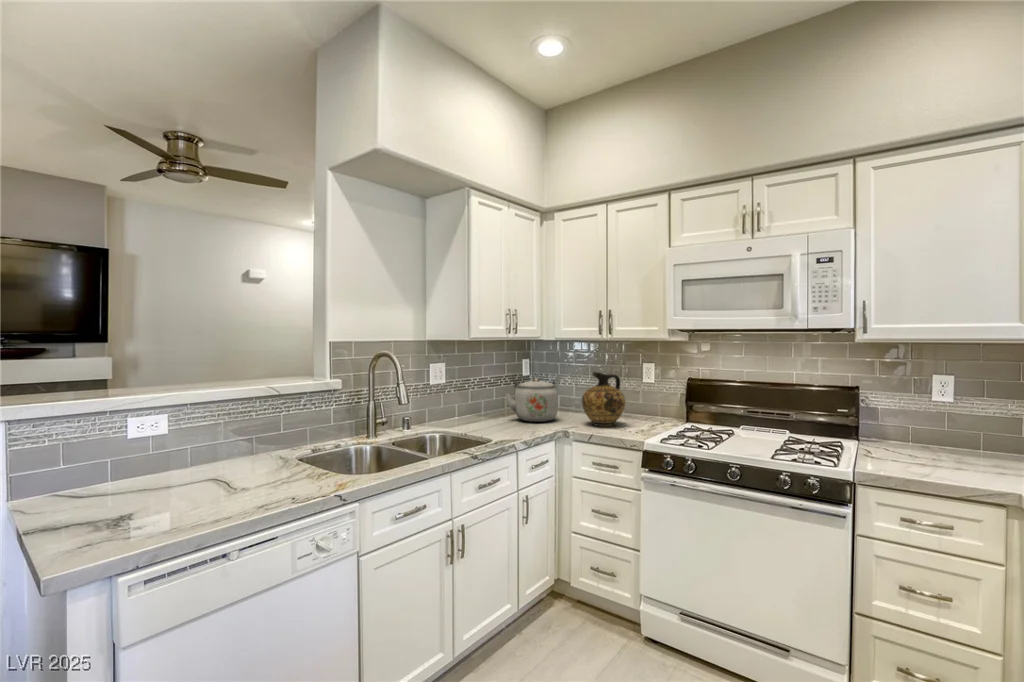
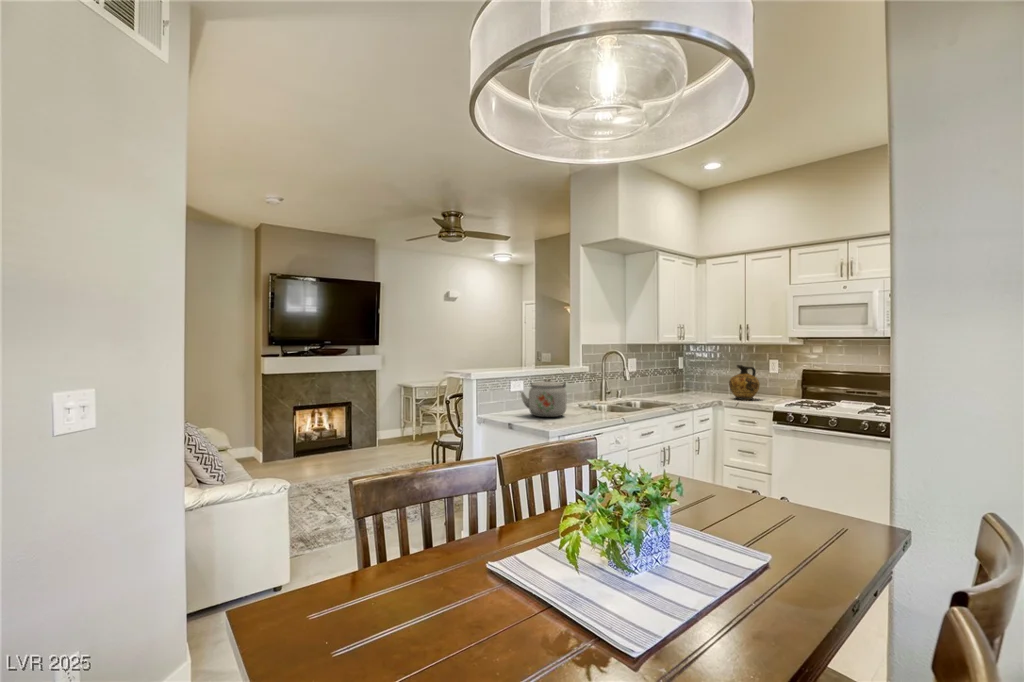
kettle: present [506,378,558,422] -> present [521,379,567,417]

